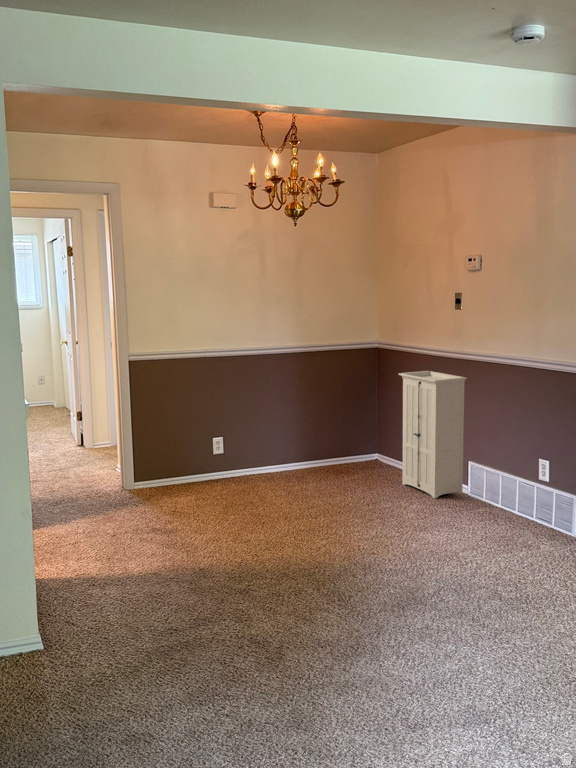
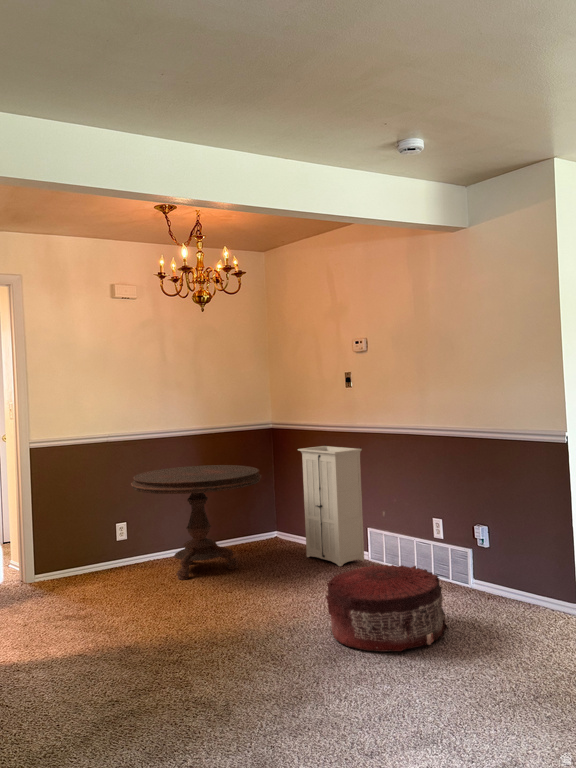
side table: none [225,384,358,499] -> present [131,465,262,580]
pouf: none [403,507,534,607] -> present [326,565,448,651]

